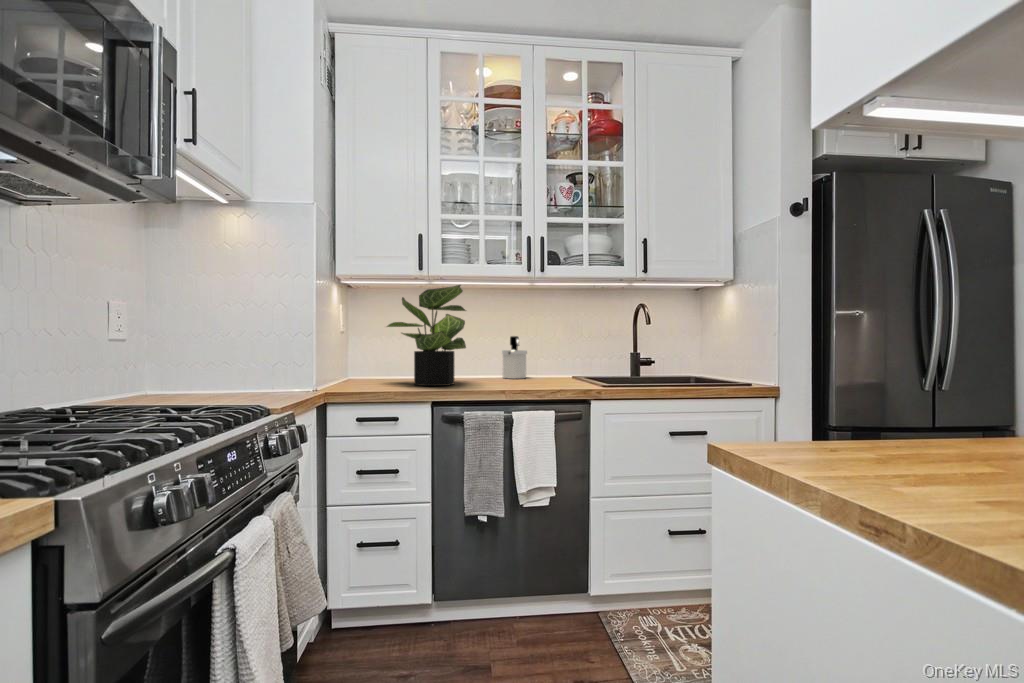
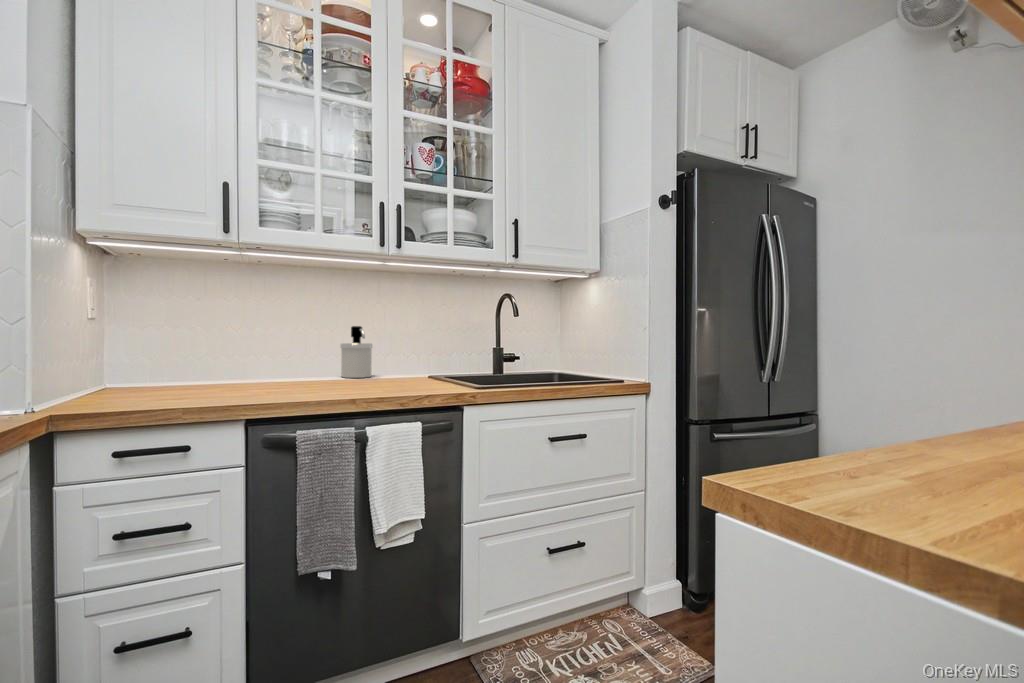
potted plant: present [387,285,466,386] -> none [165,254,298,395]

